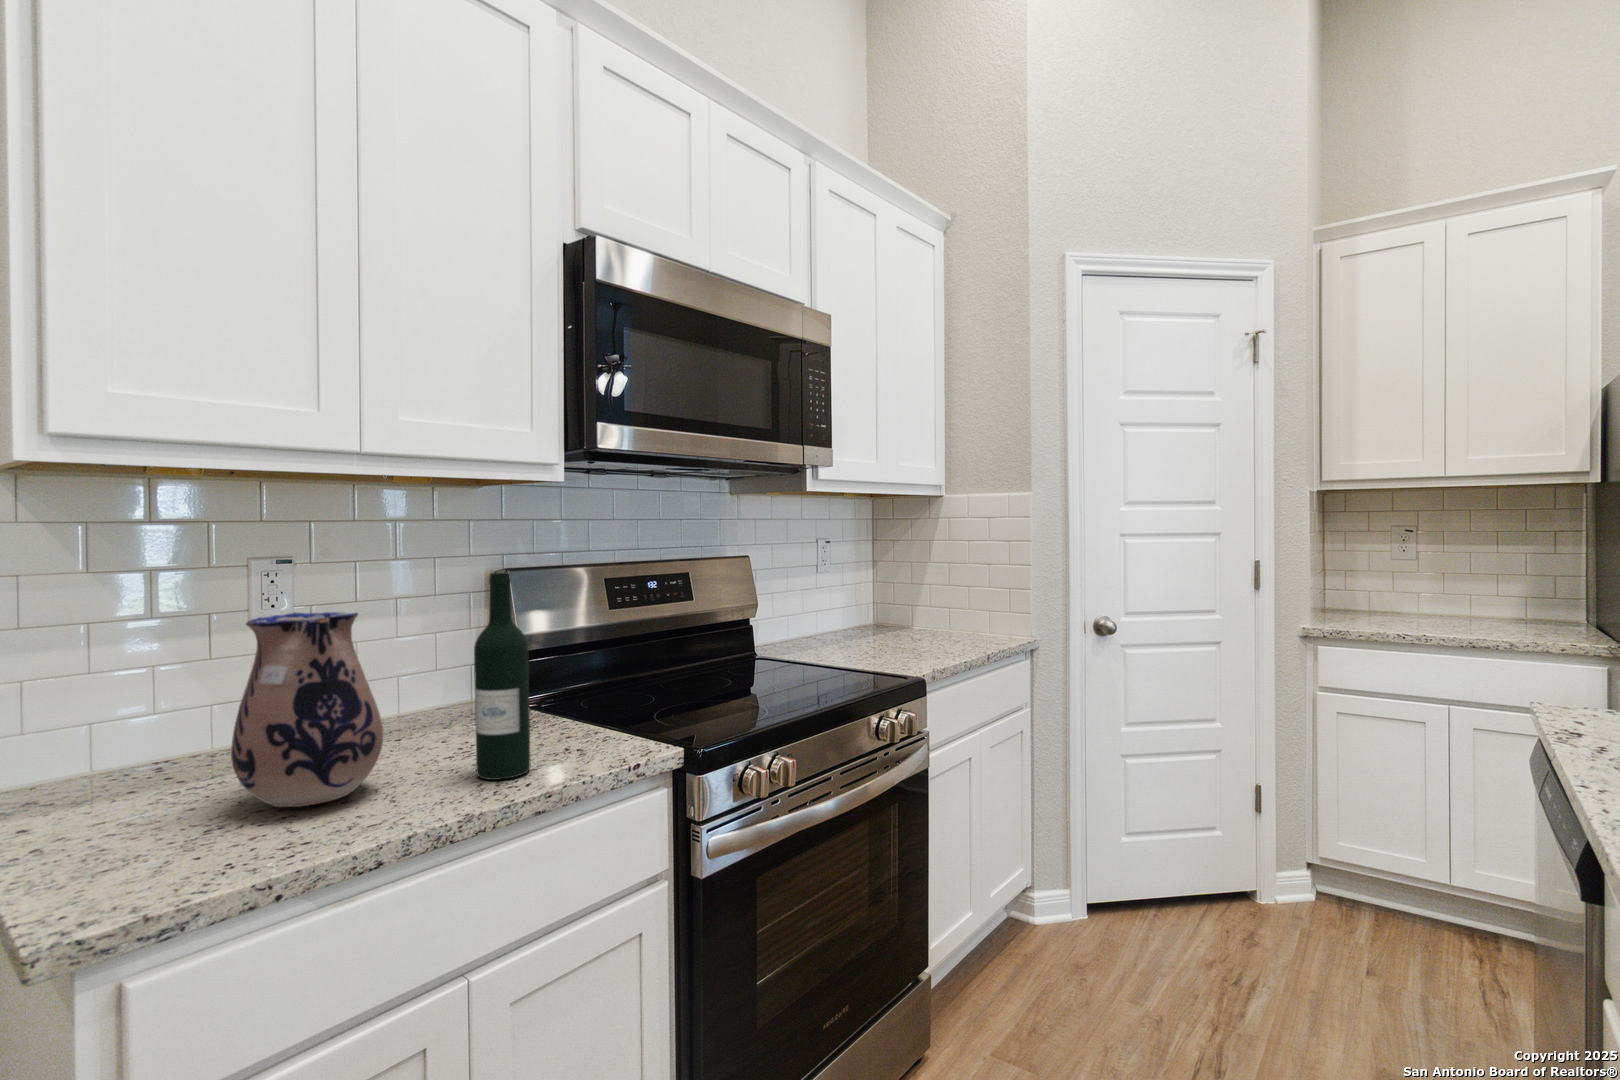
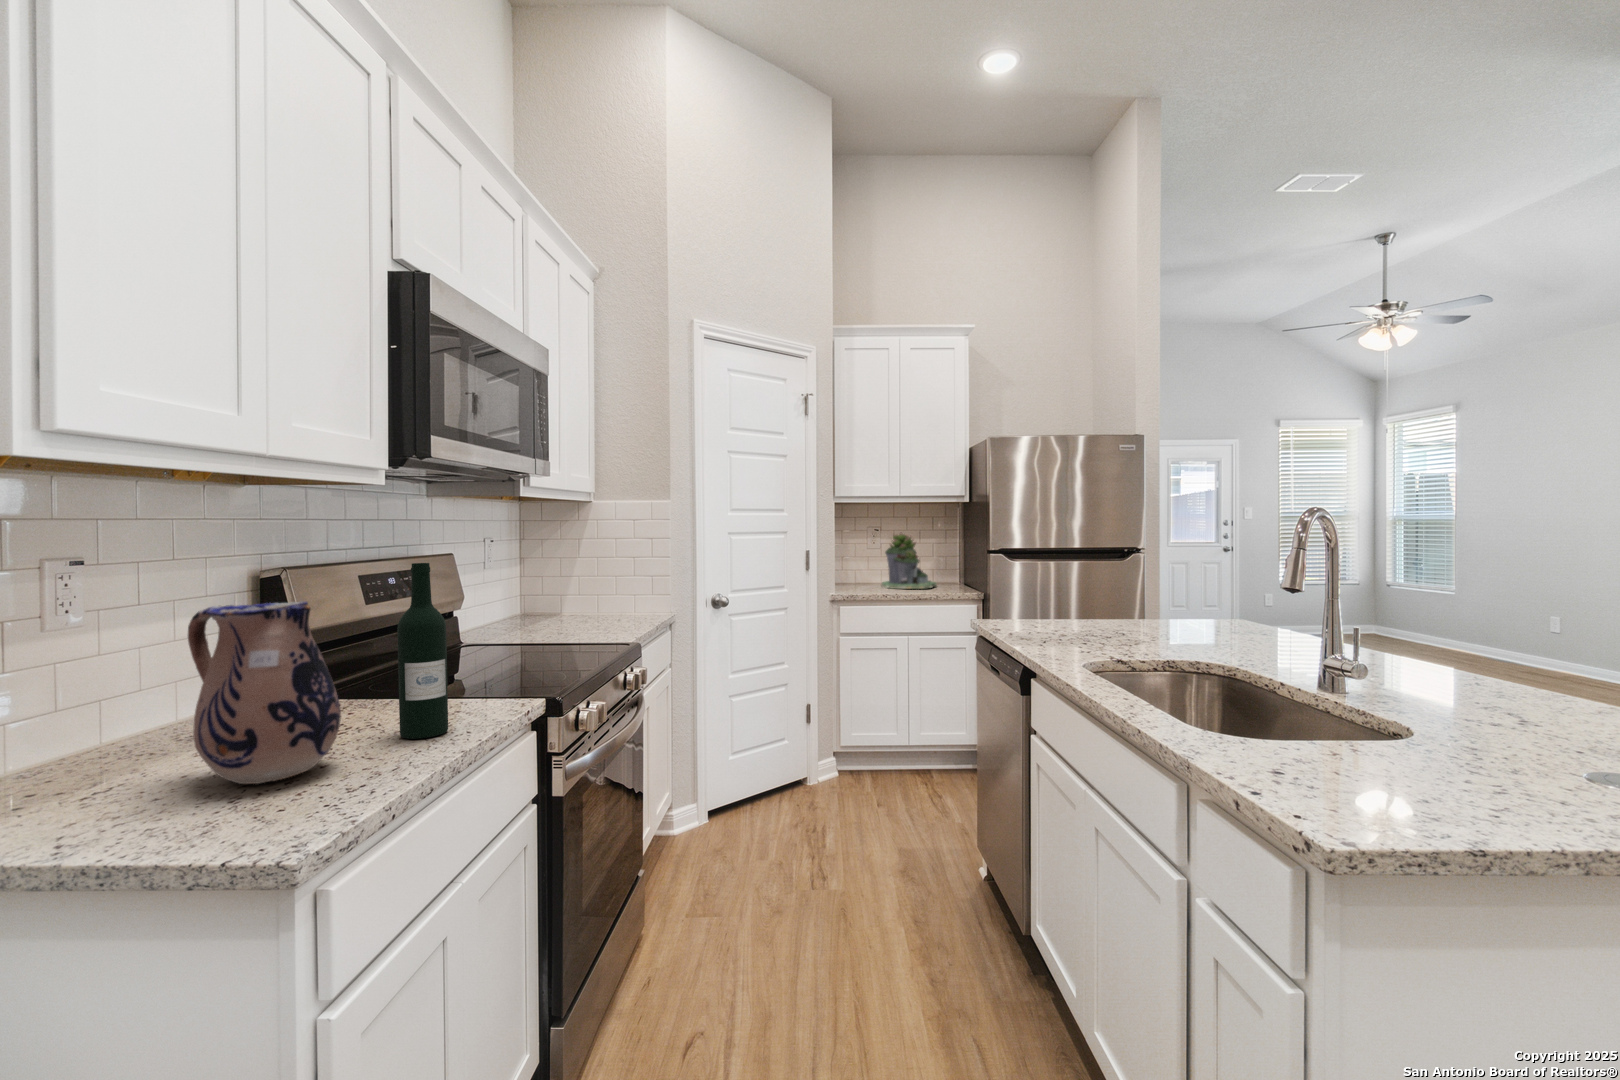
succulent planter: none [1418,533,1538,628] -> present [881,533,937,589]

